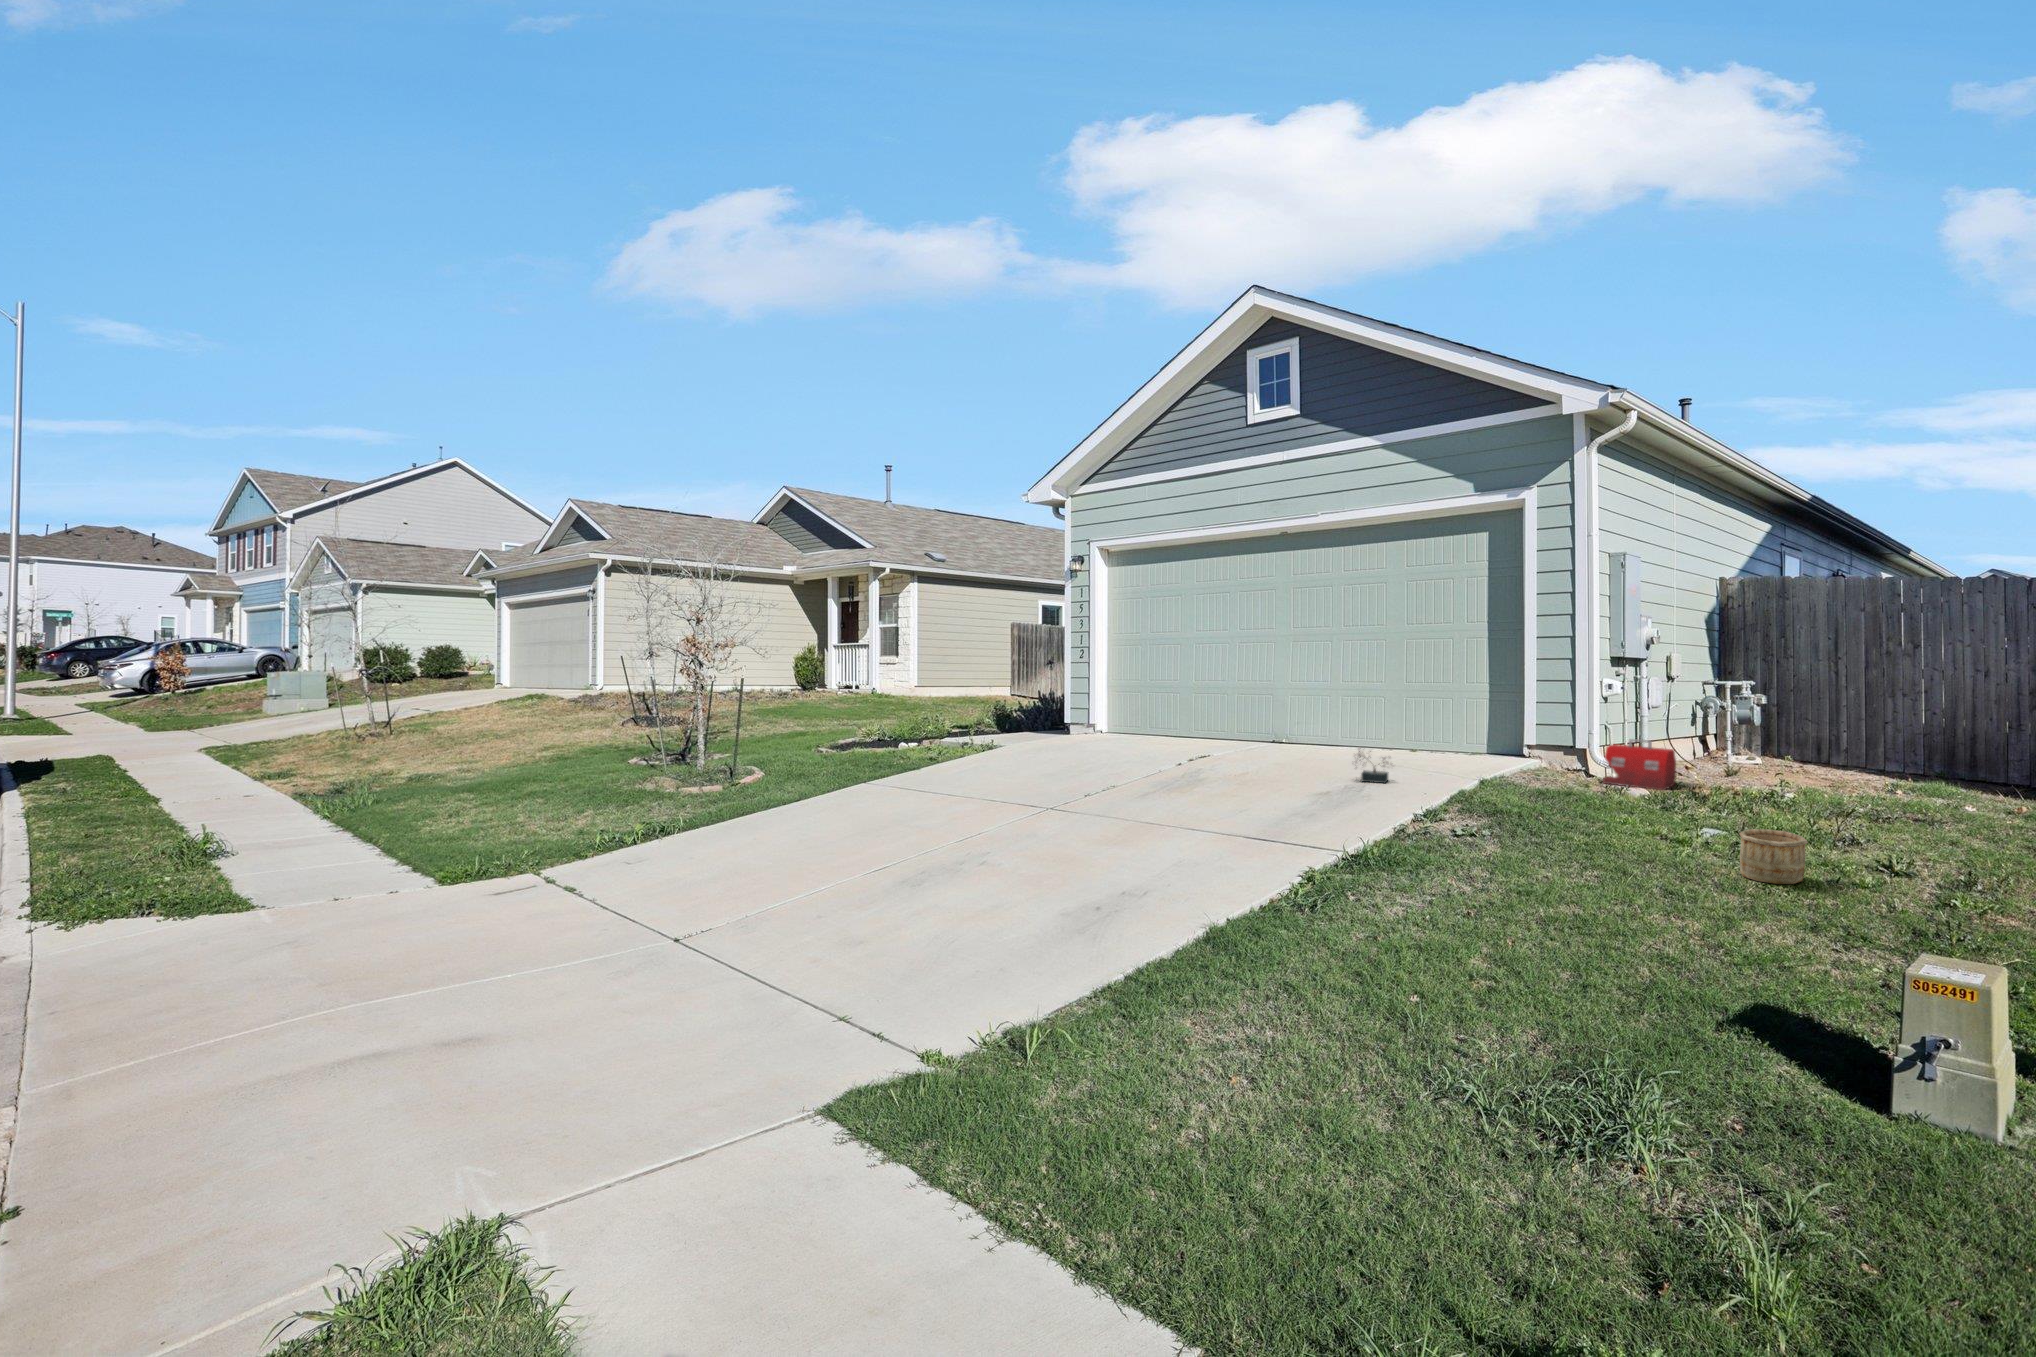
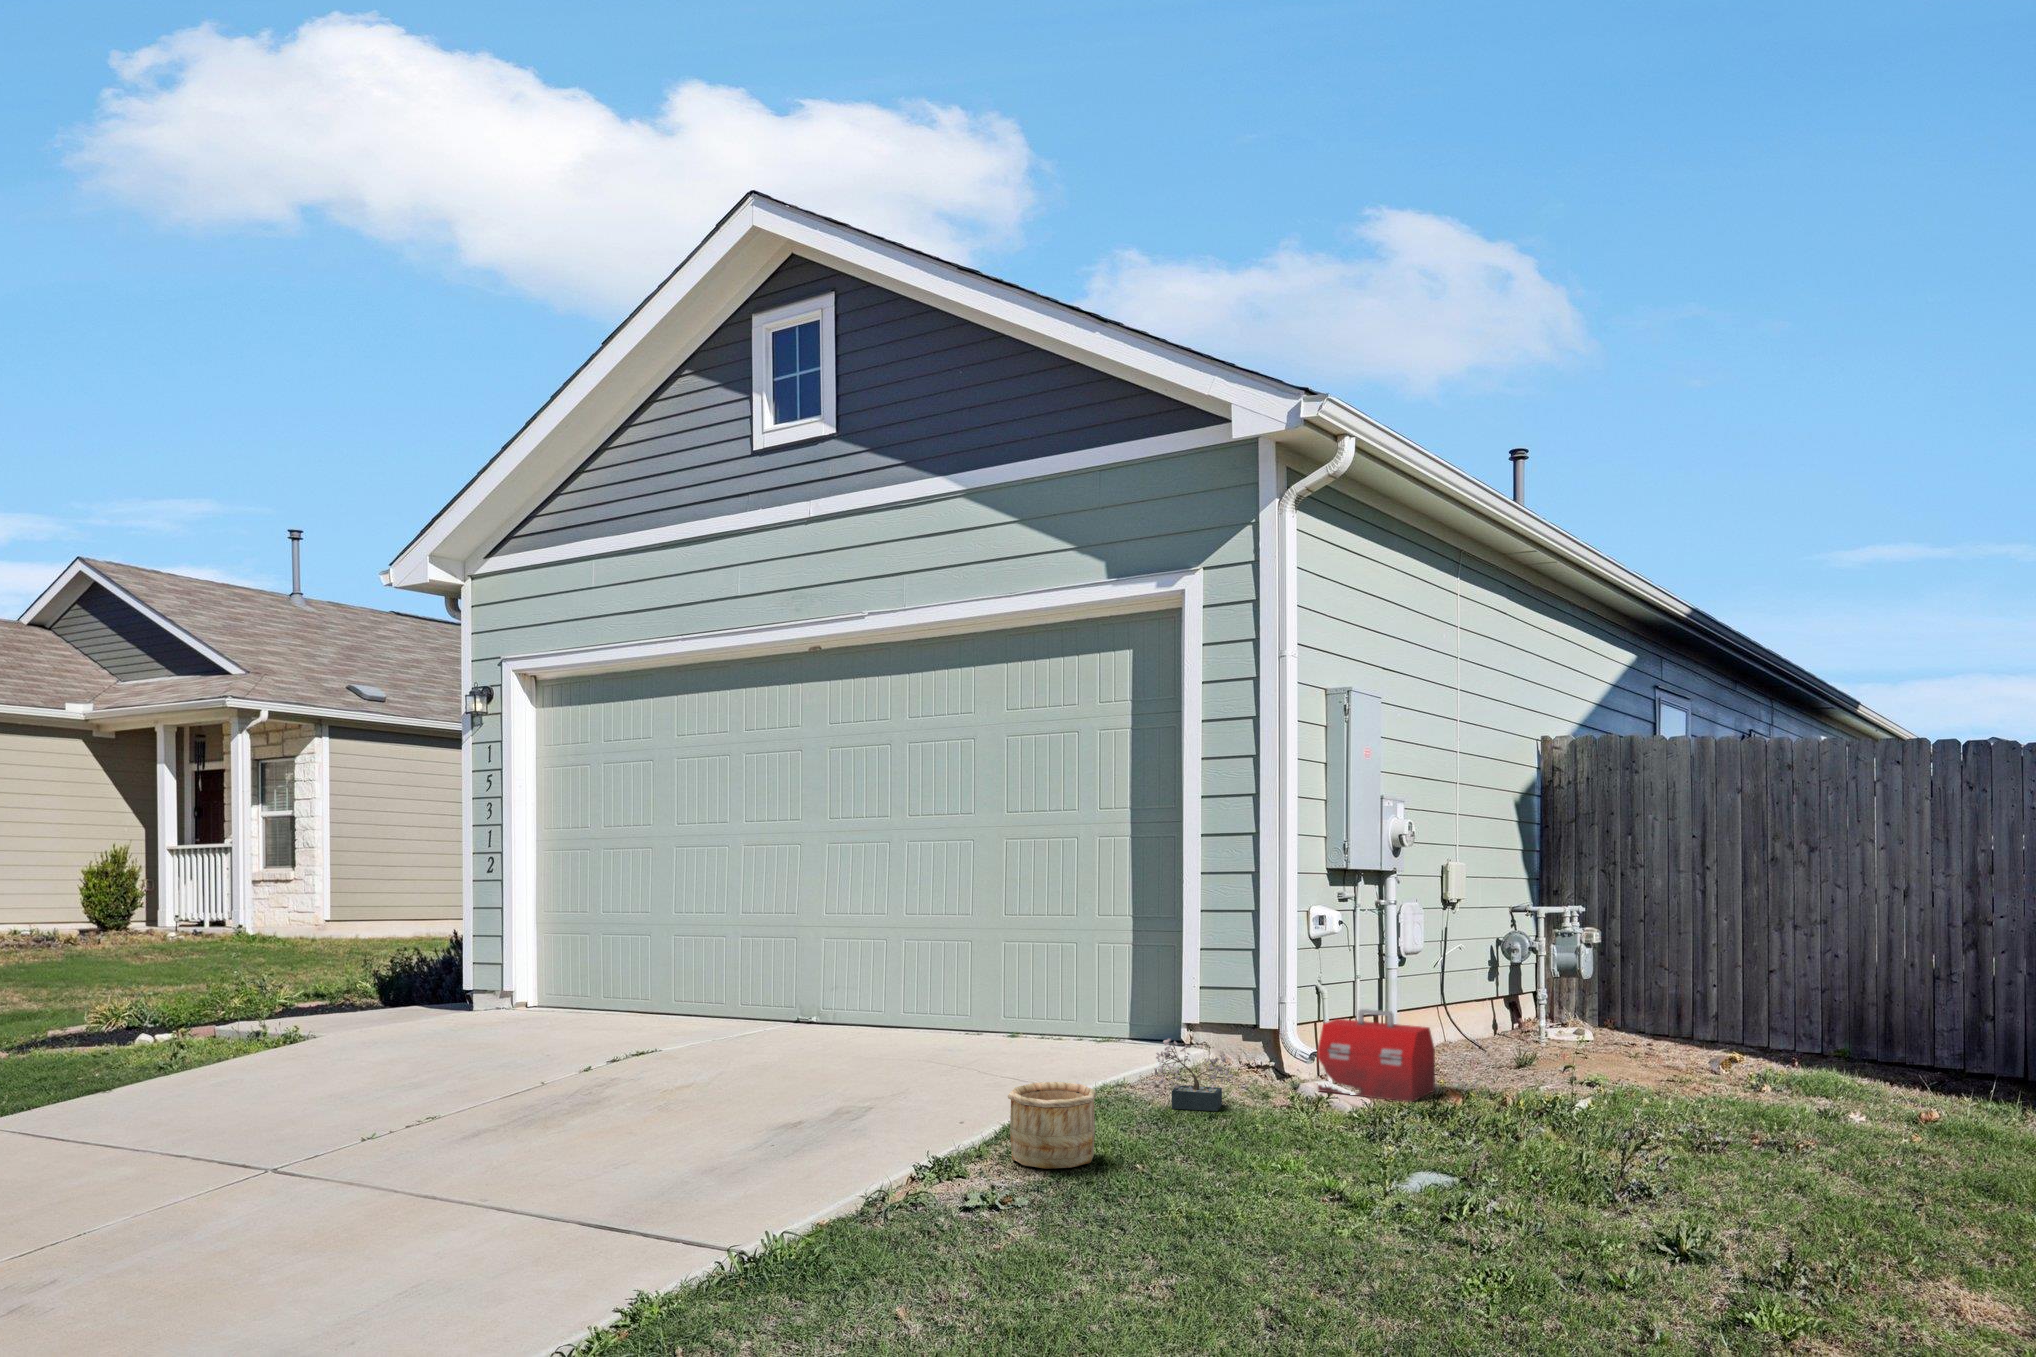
decorative plant: present [1355,748,1388,783] -> present [1154,1039,1233,1111]
wooden bucket: present [1740,829,1808,884] -> present [1008,1082,1097,1169]

